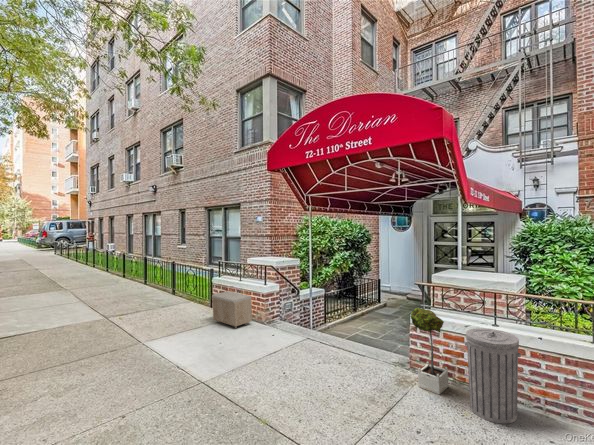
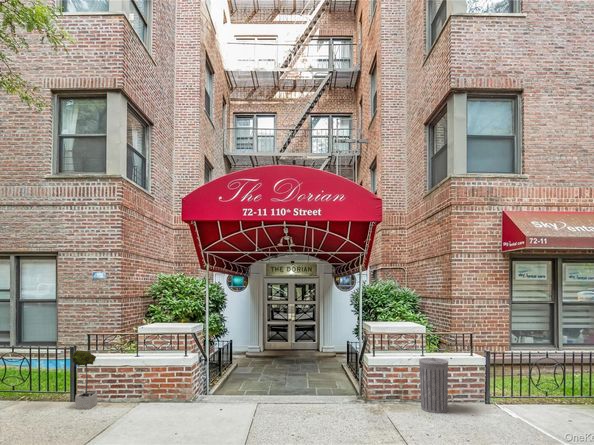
storage bench: present [212,292,252,328] -> none [132,370,182,410]
potted tree: present [411,308,448,394] -> present [72,350,97,409]

